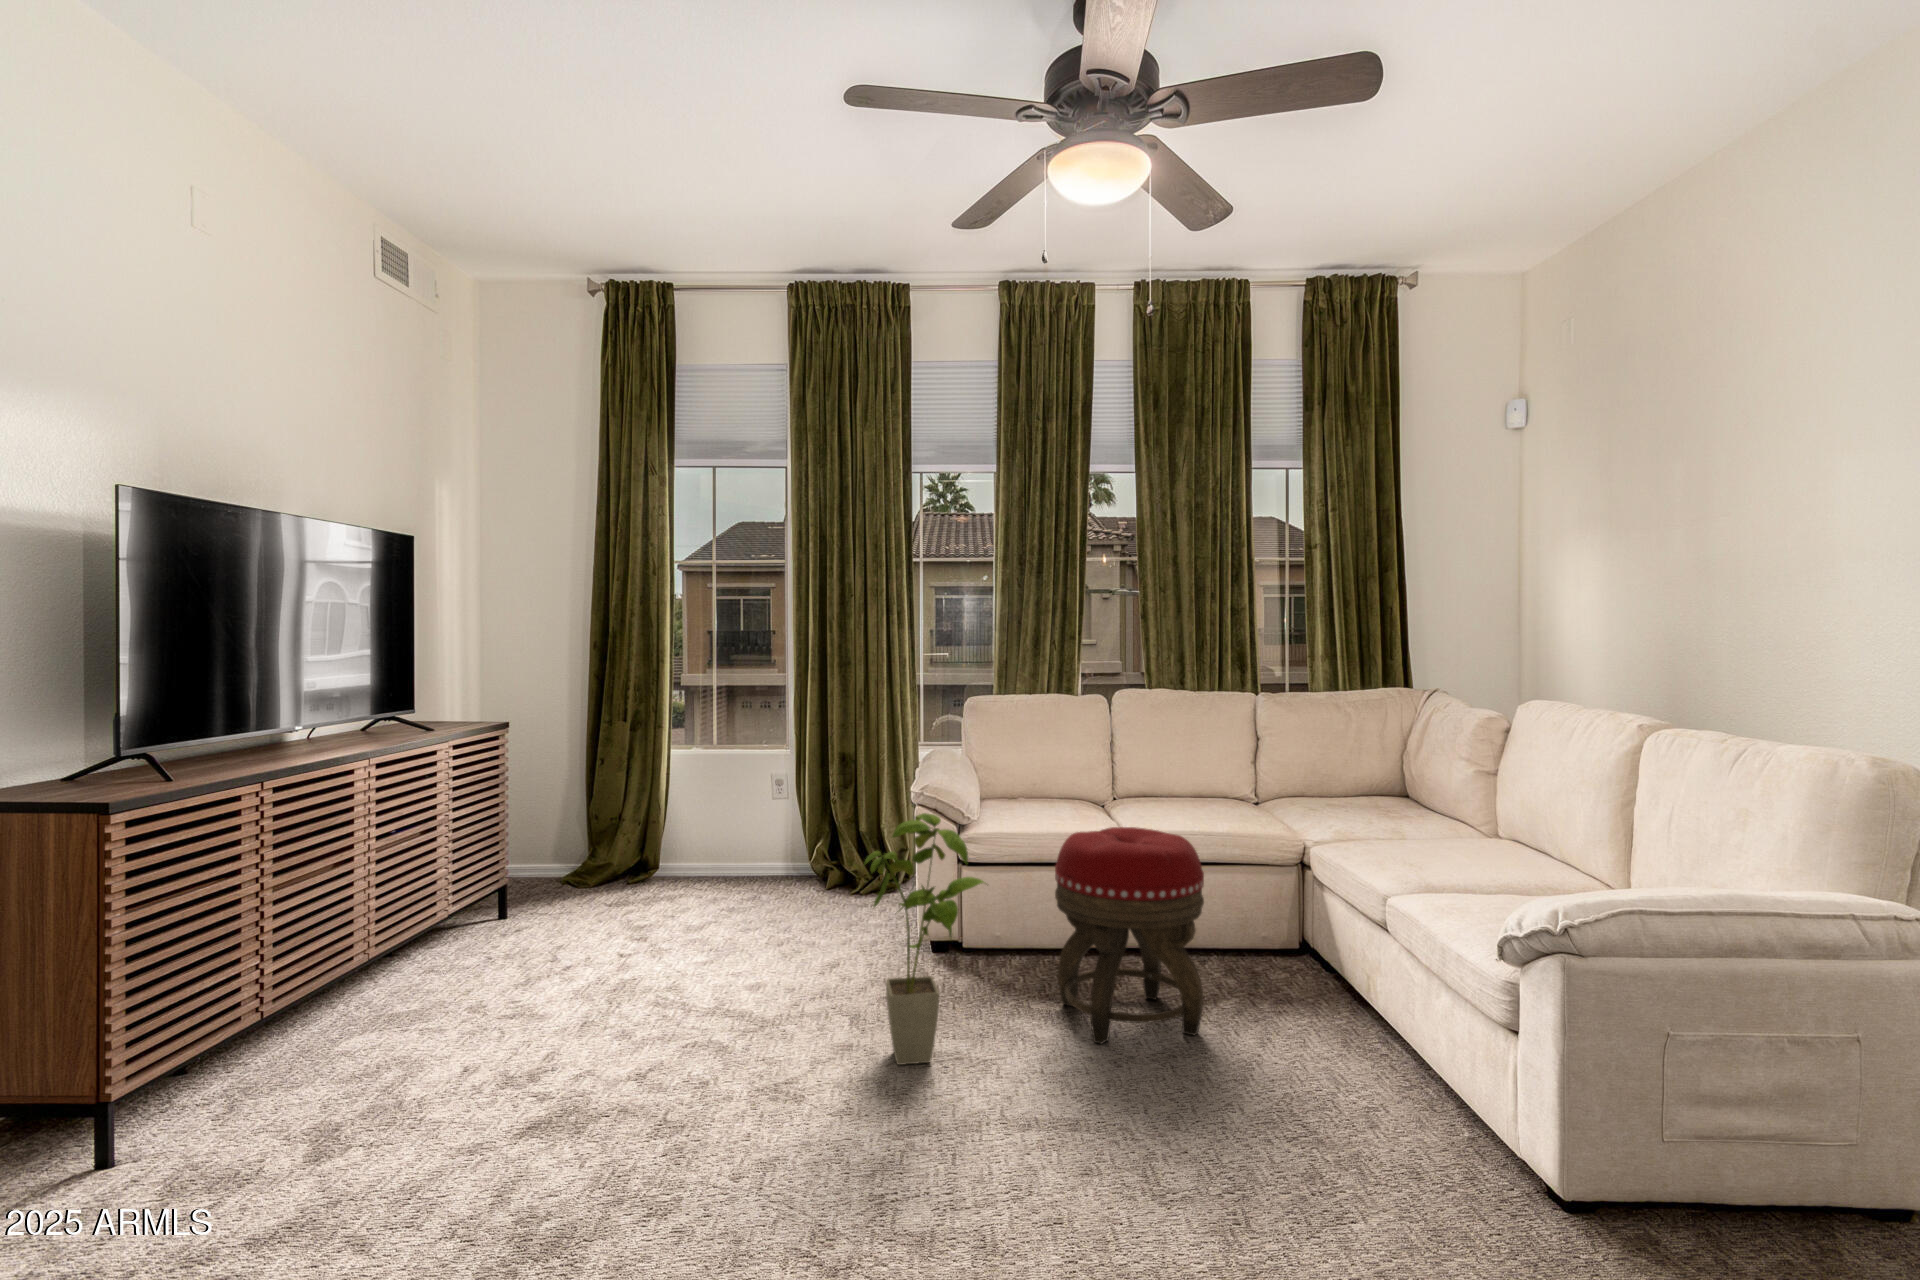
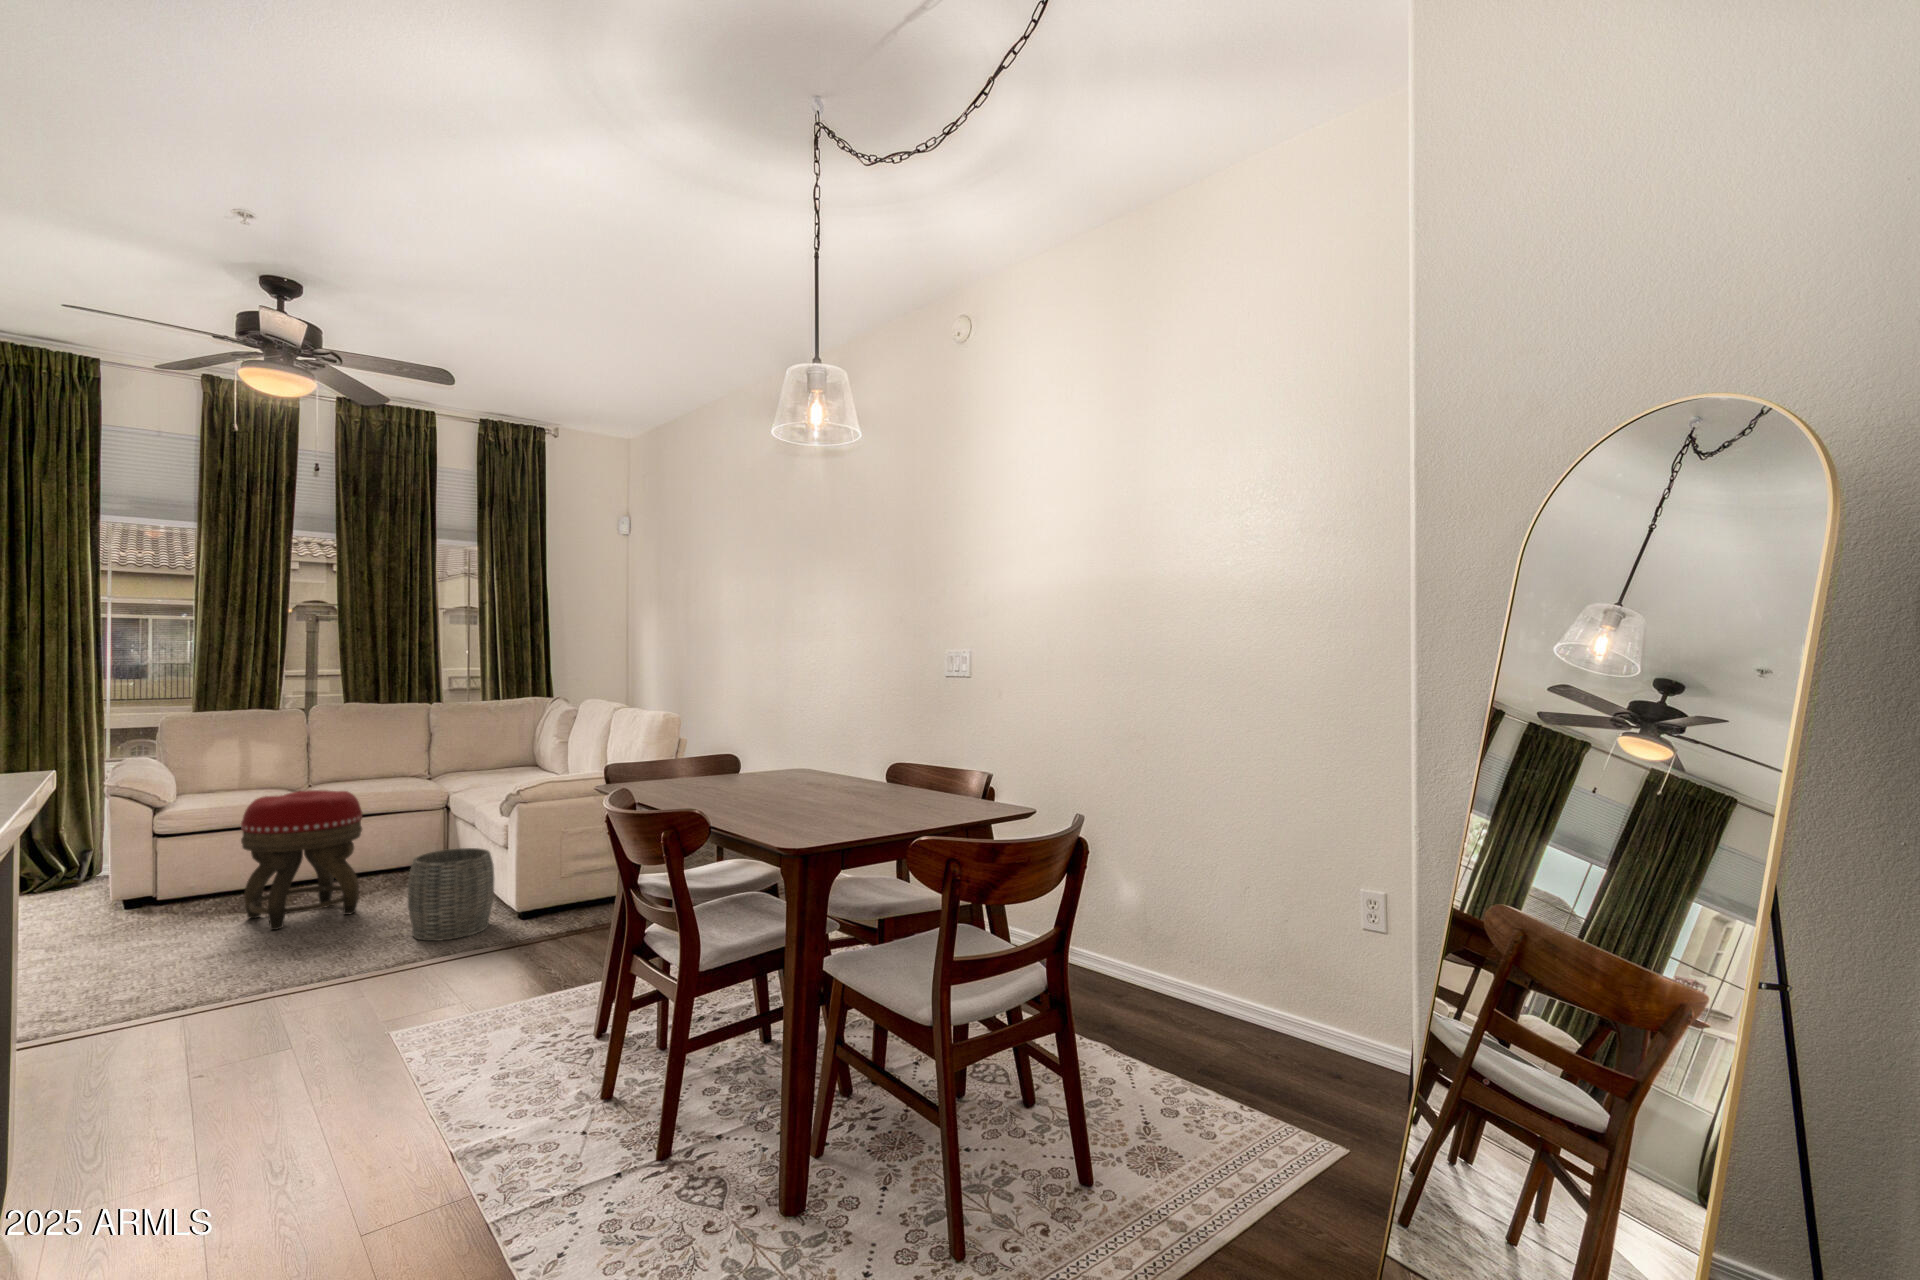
house plant: present [864,813,984,1065] -> none [53,788,180,970]
woven basket: none [1300,977,1452,1172] -> present [408,848,494,941]

